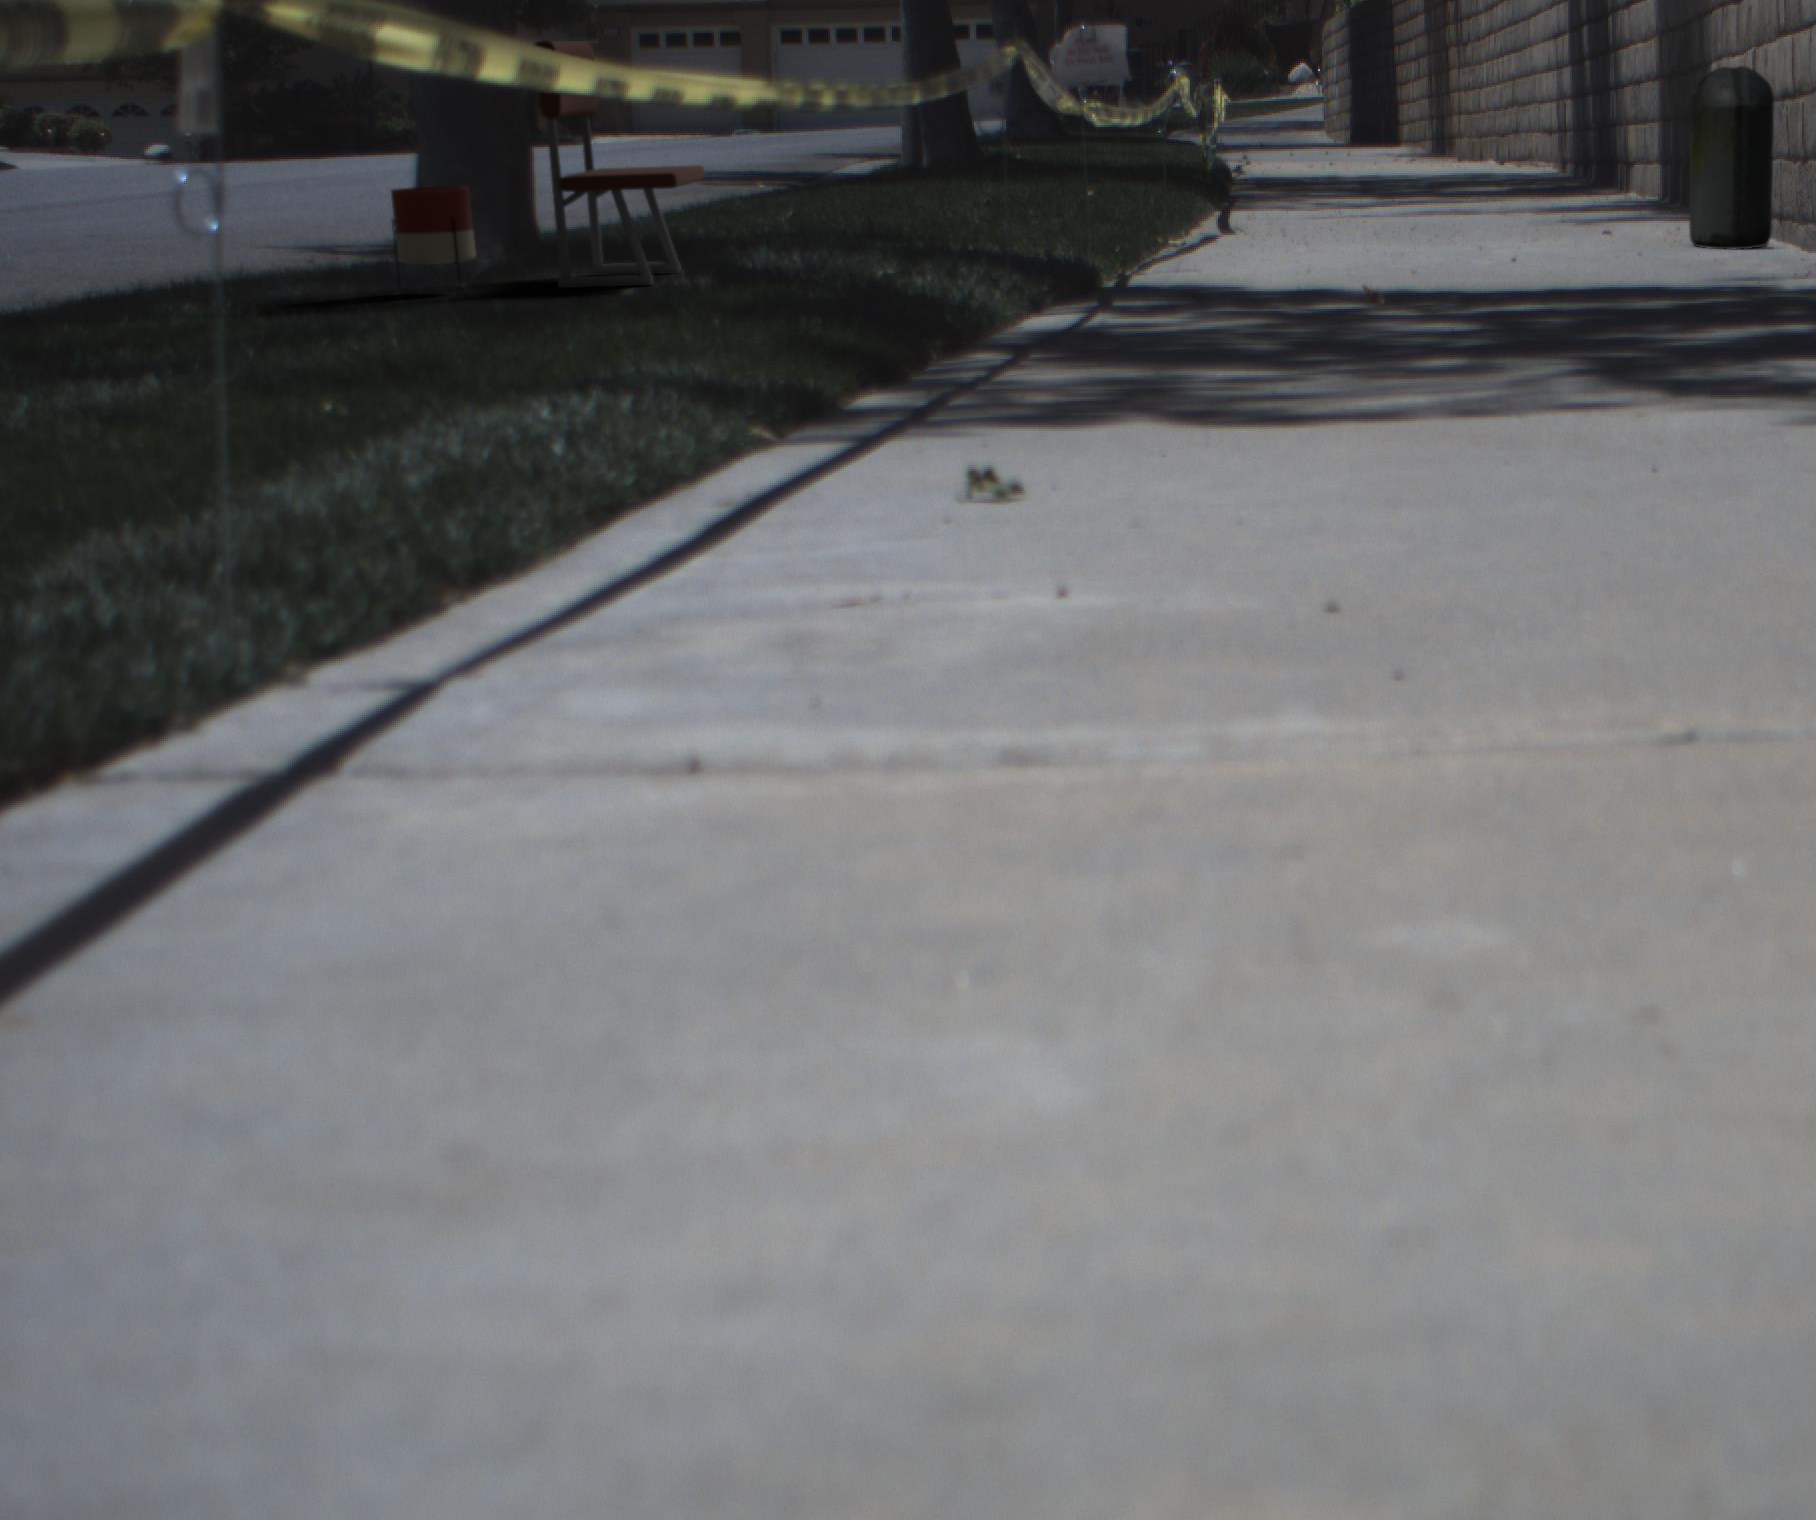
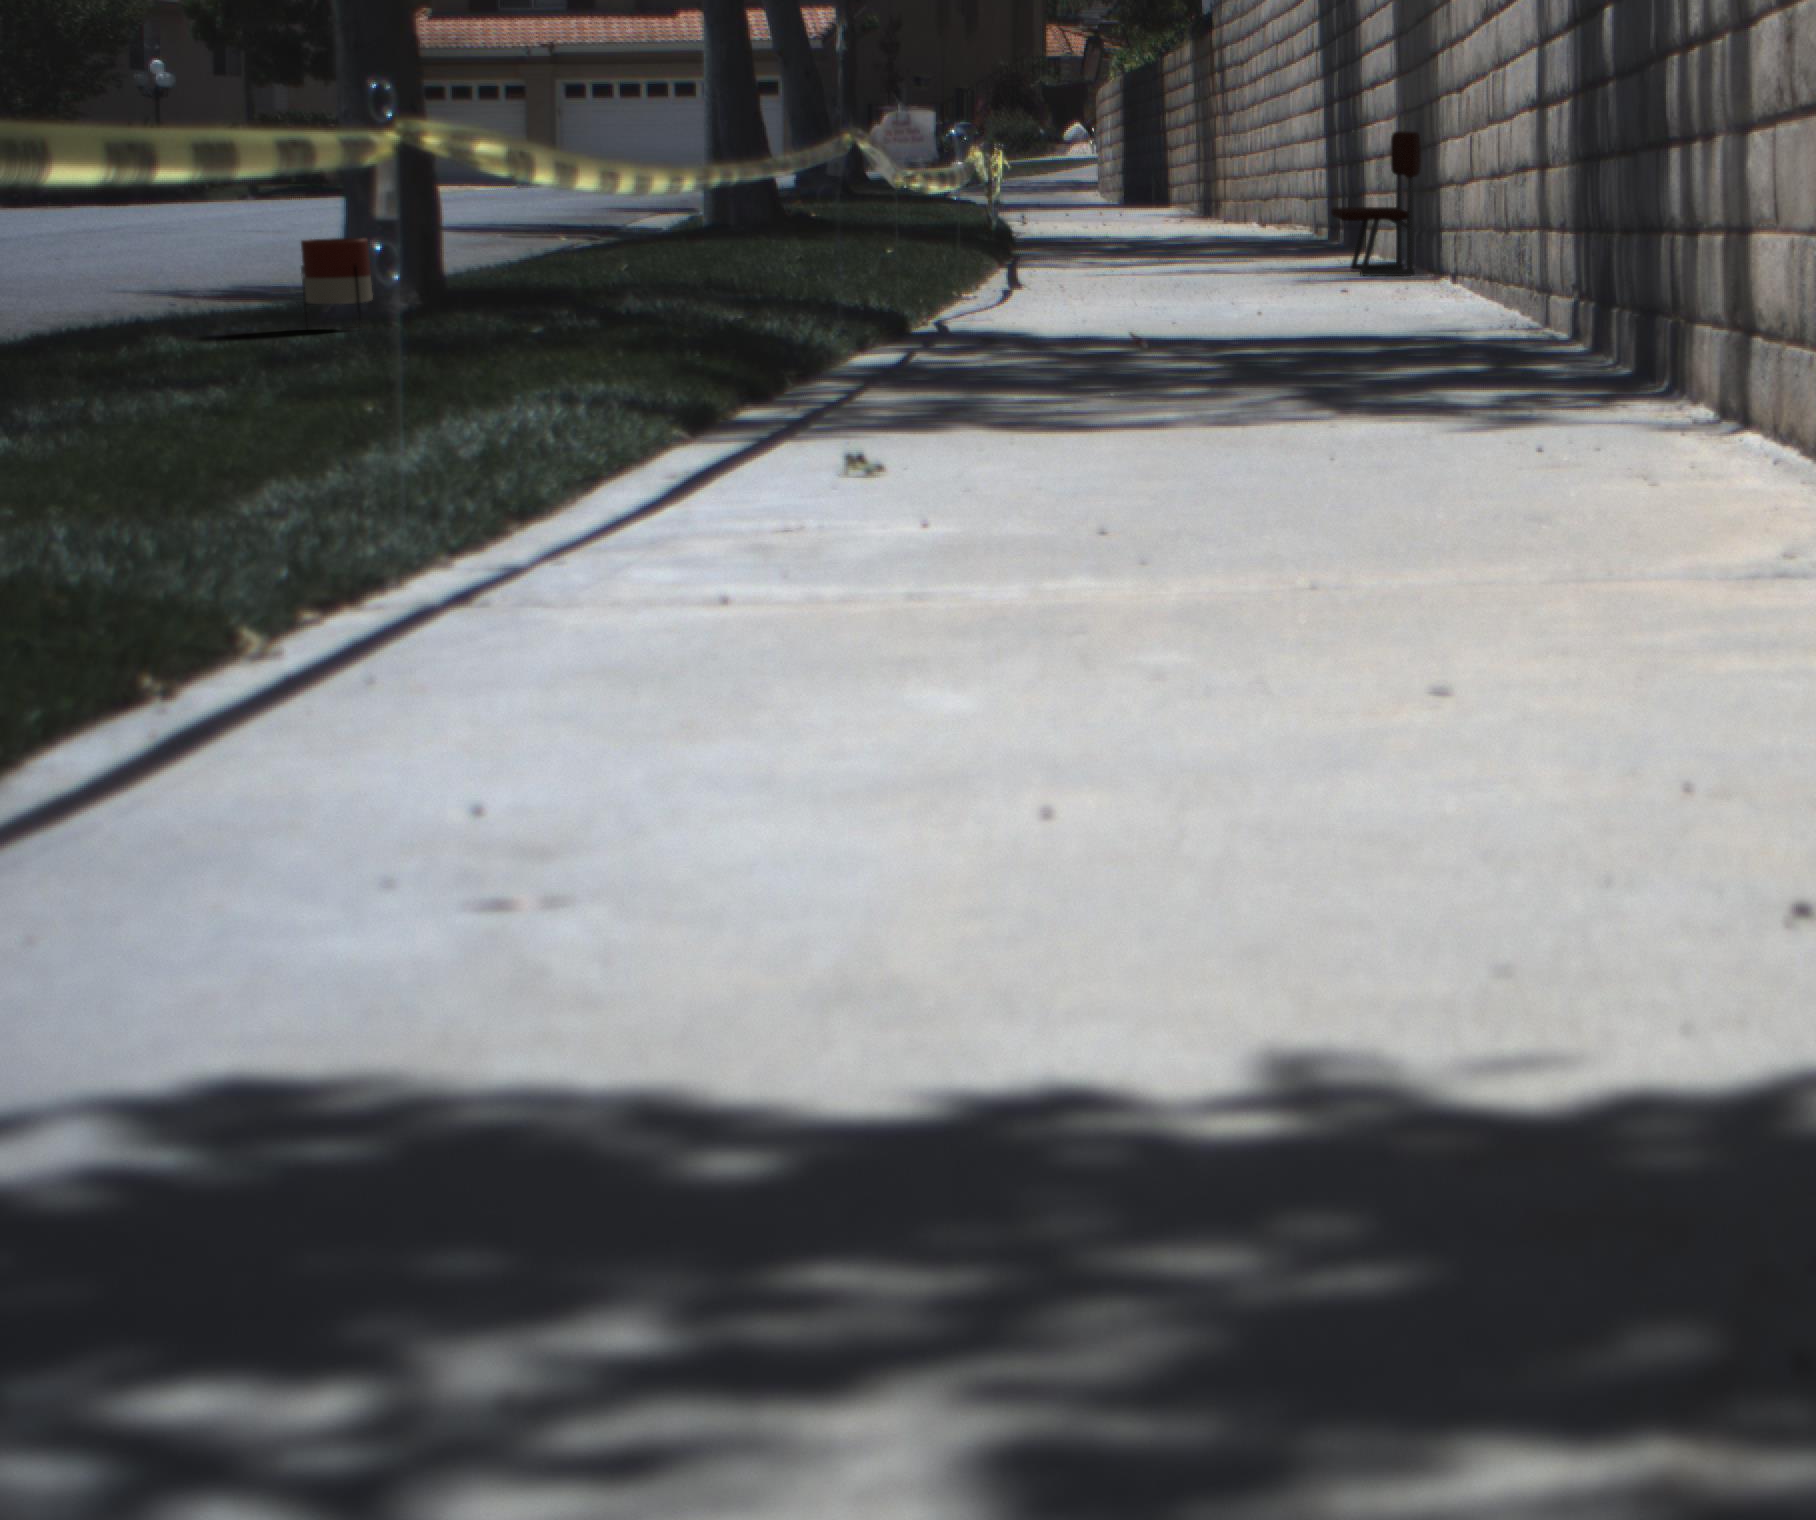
bench: present [533,40,705,288] -> present [1331,131,1421,276]
trash can: present [1689,66,1775,249] -> none [1415,149,1485,307]

